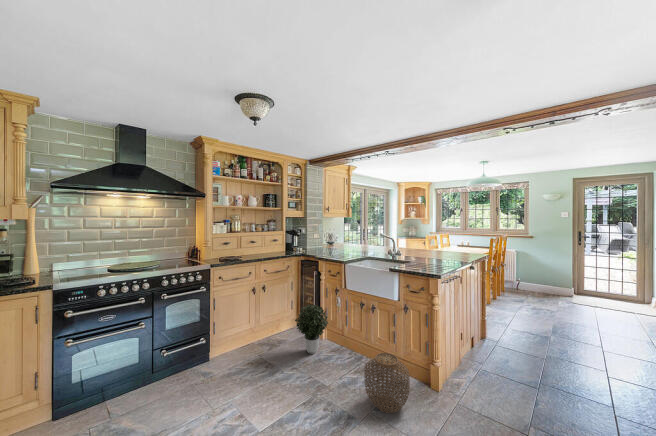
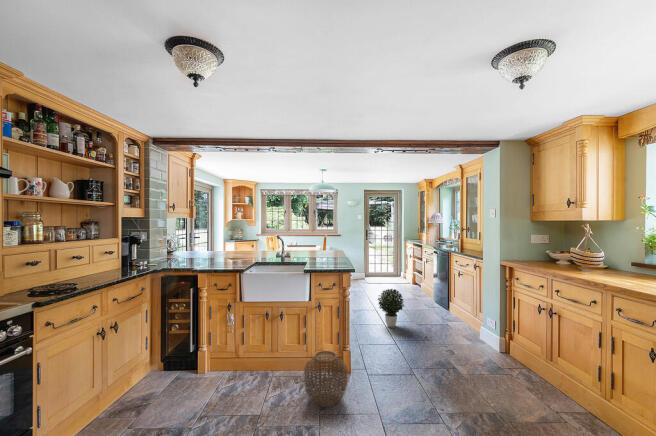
potted plant: present [295,304,328,354] -> present [378,289,404,328]

